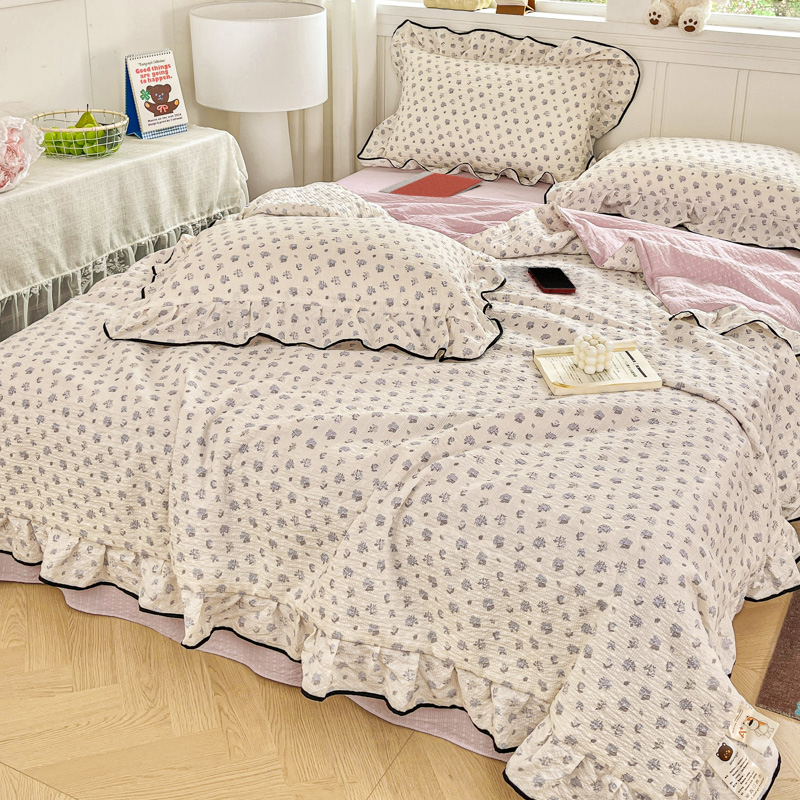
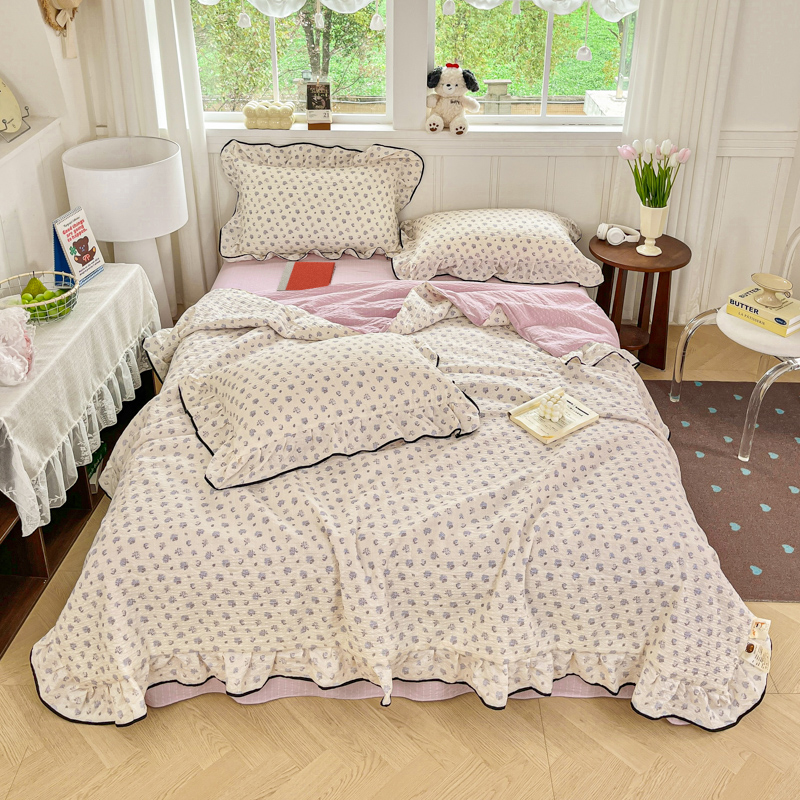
smartphone: present [528,267,576,293] -> none [447,336,493,361]

